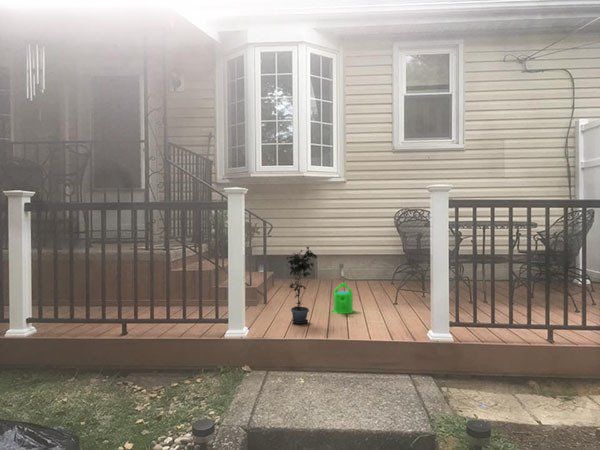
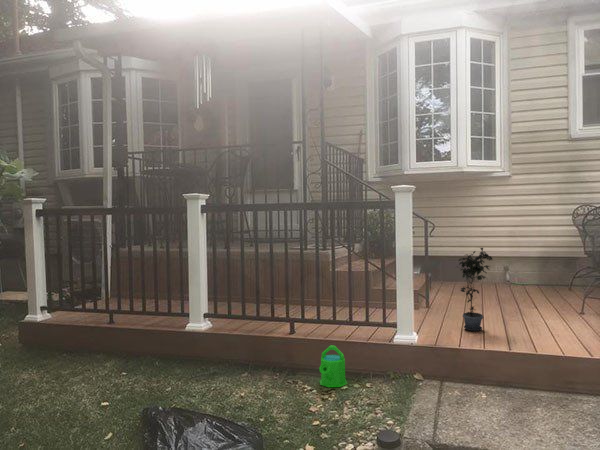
watering can: present [333,283,353,314] -> present [319,345,347,387]

